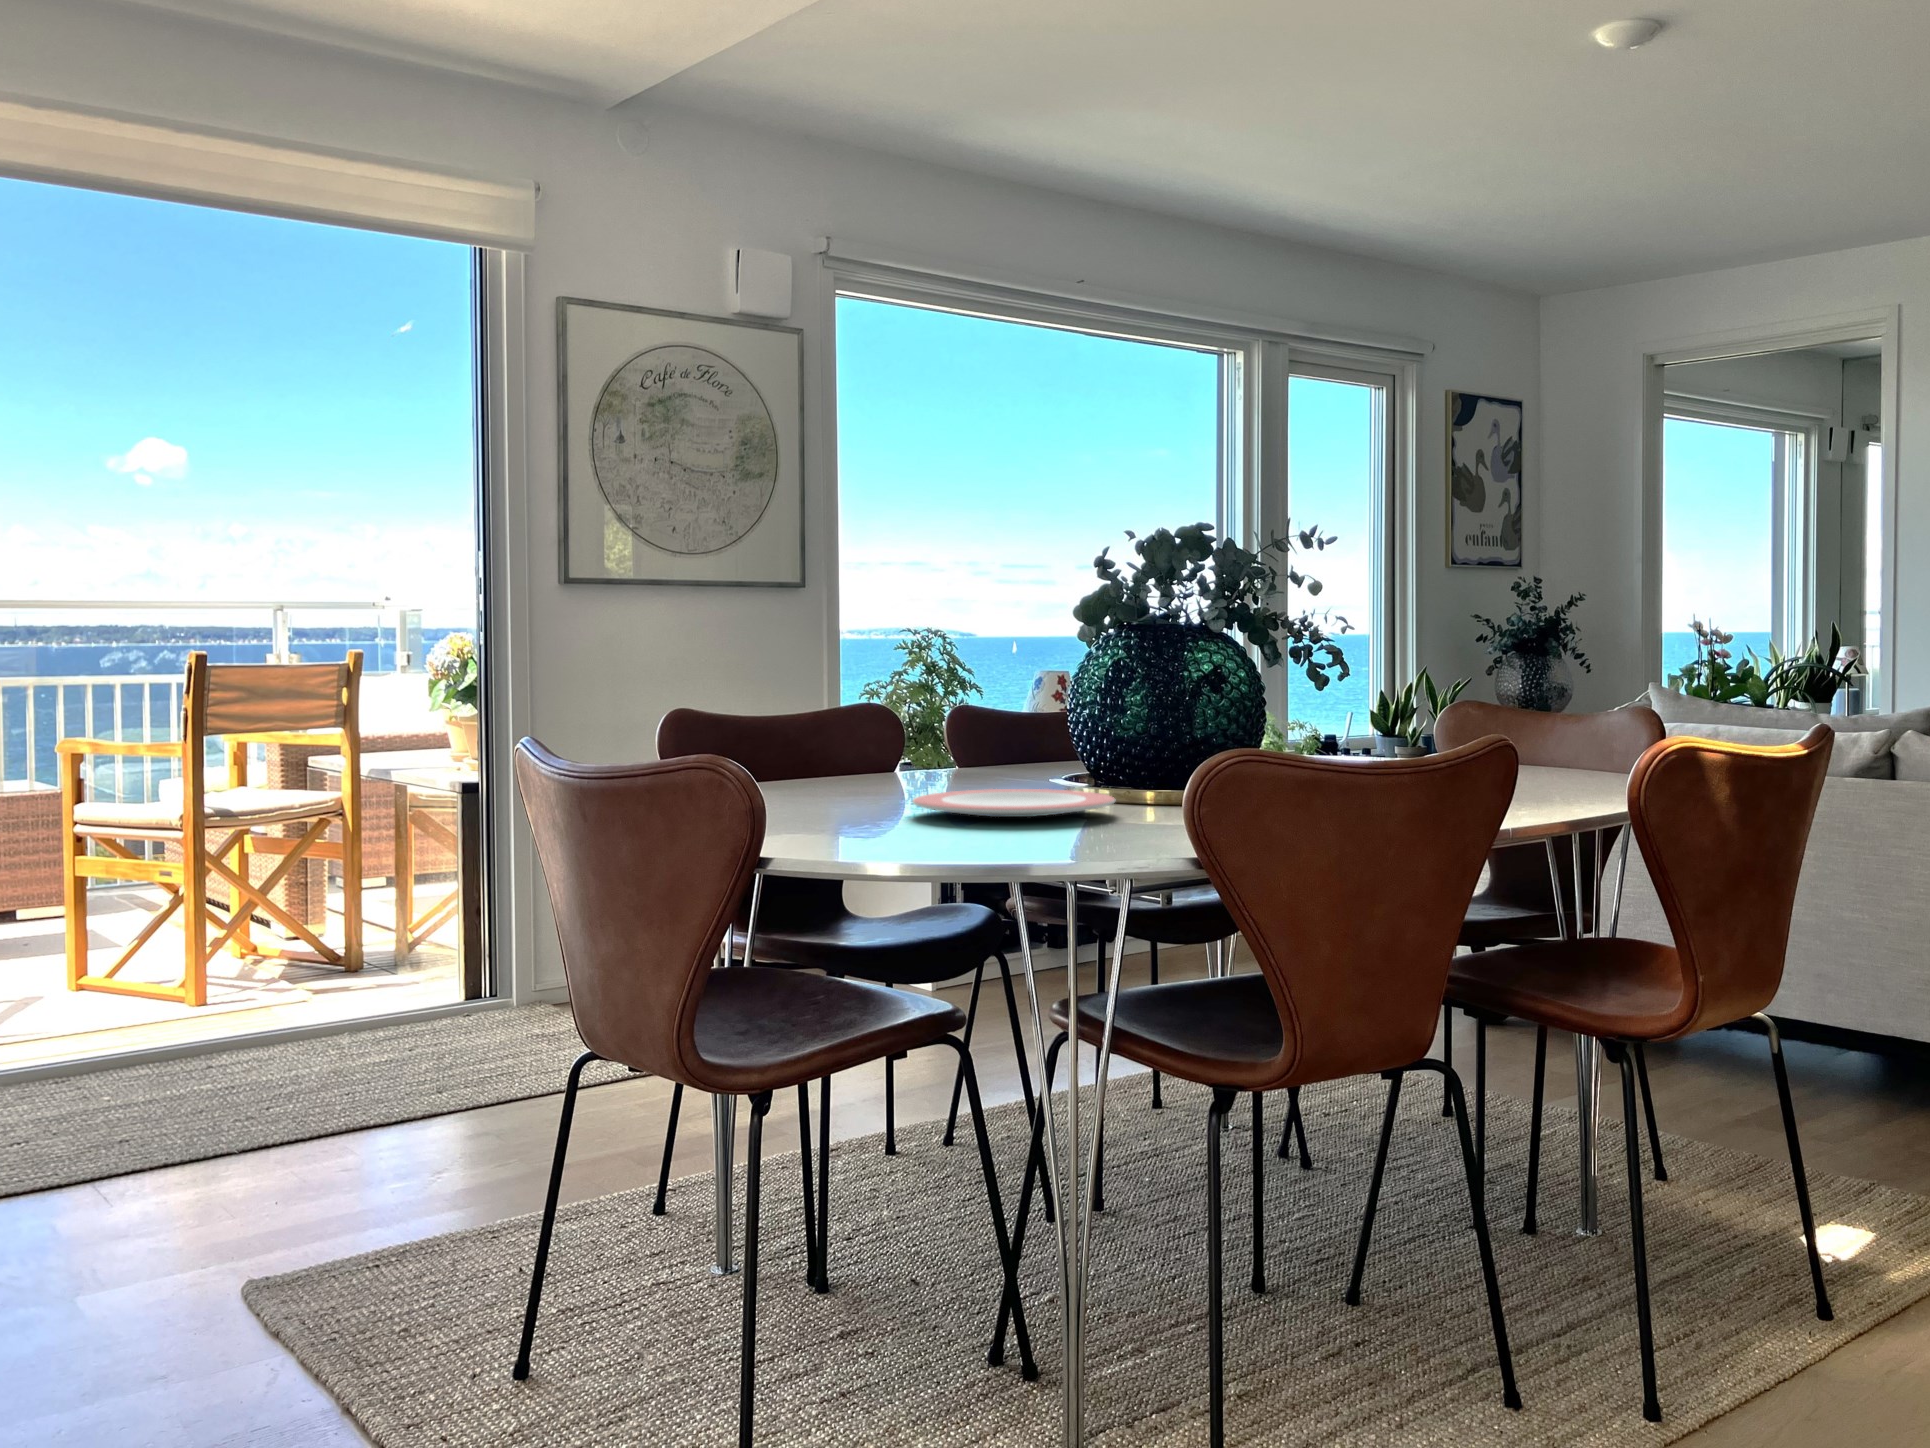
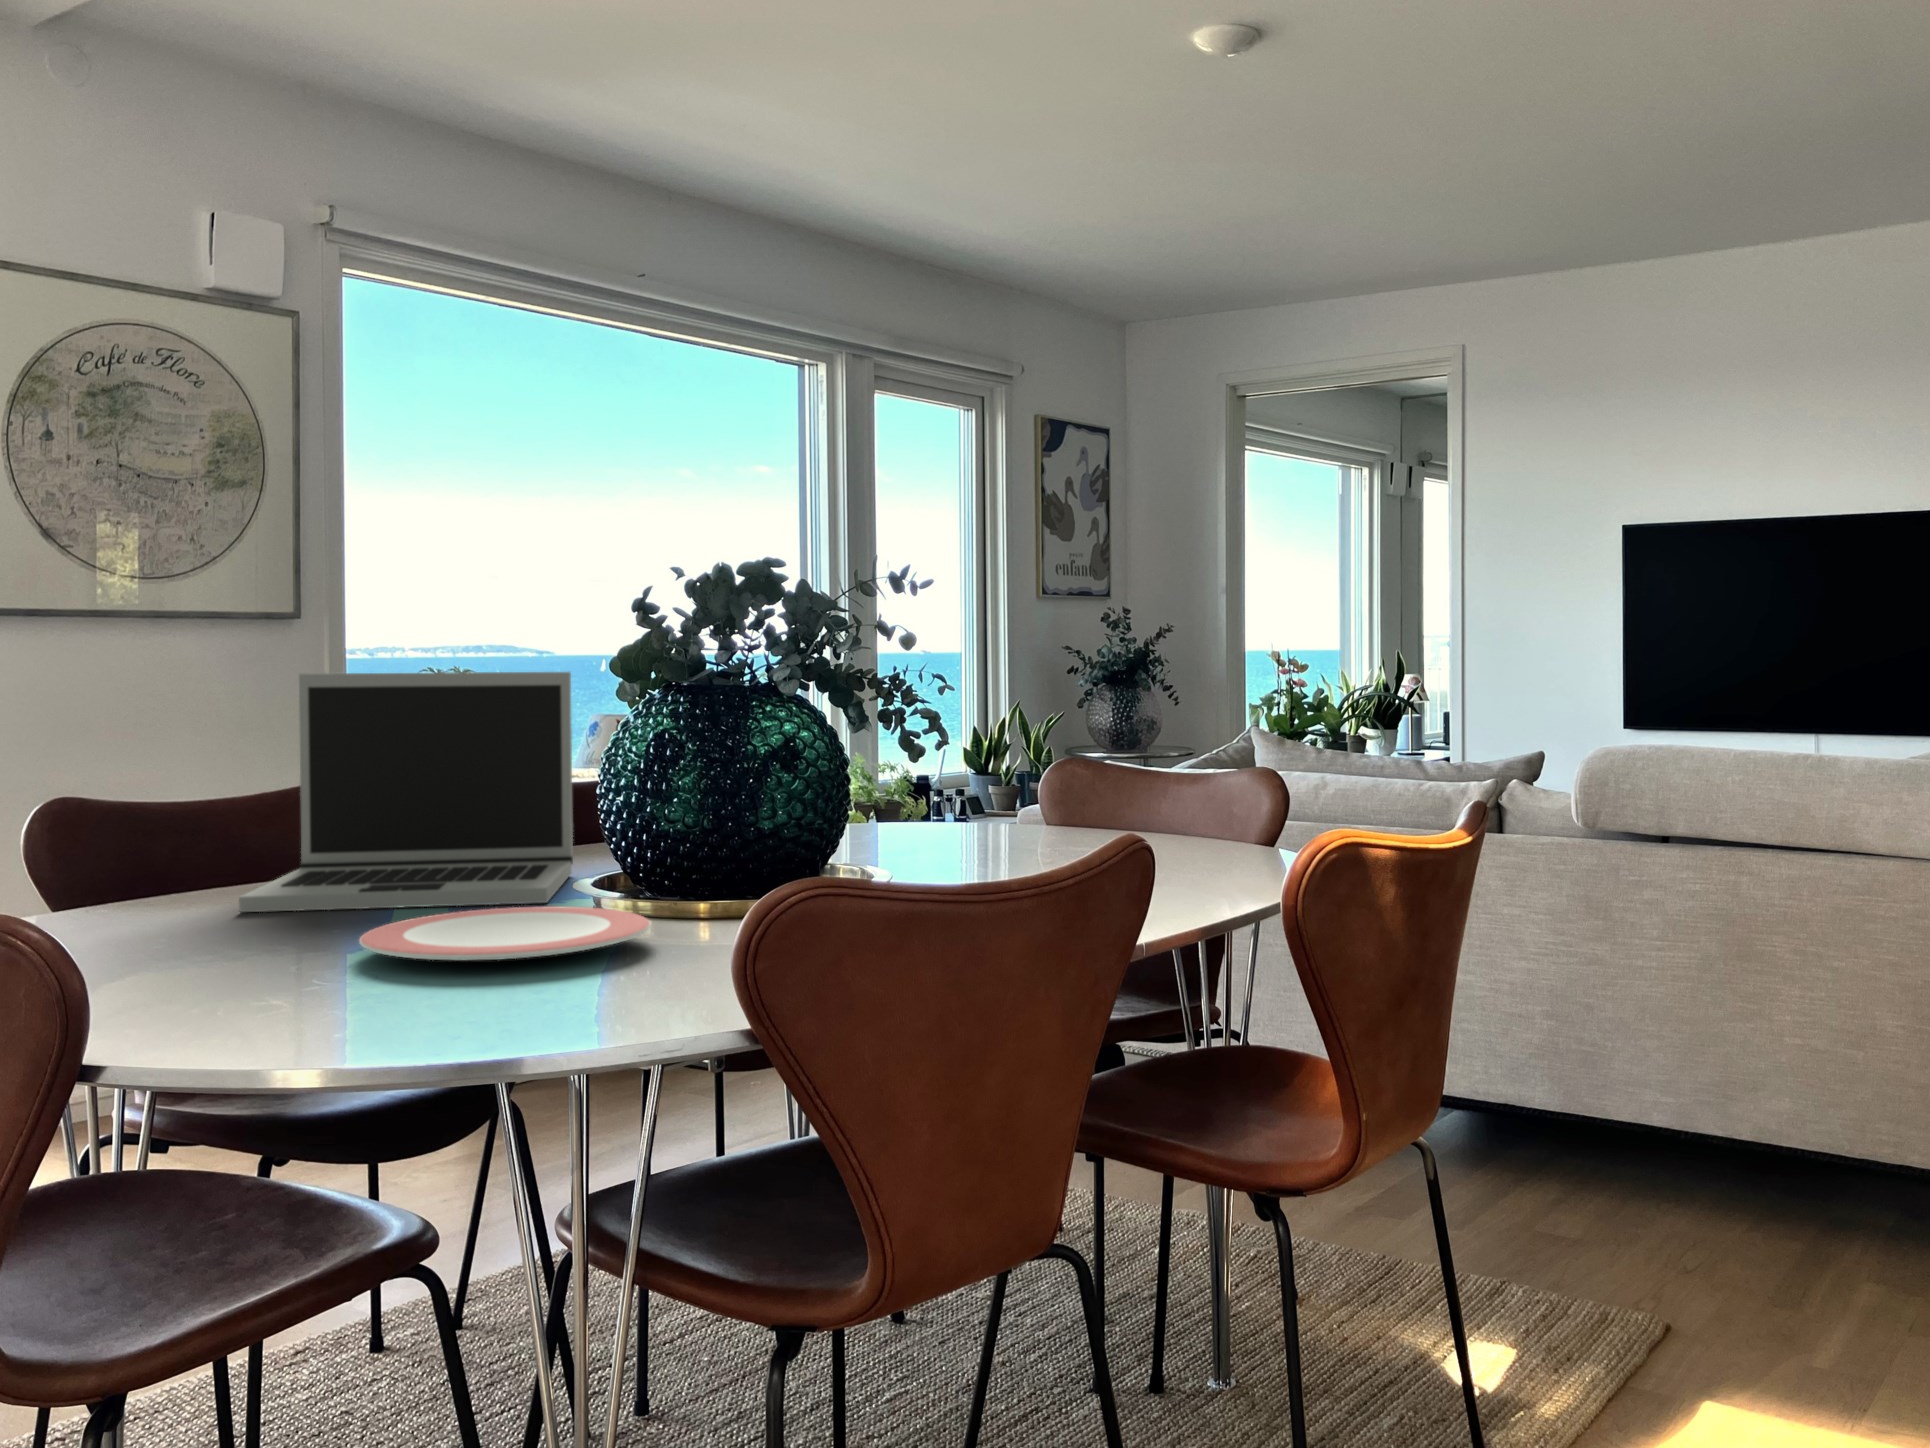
laptop: none [814,619,1044,793] -> present [239,672,573,912]

